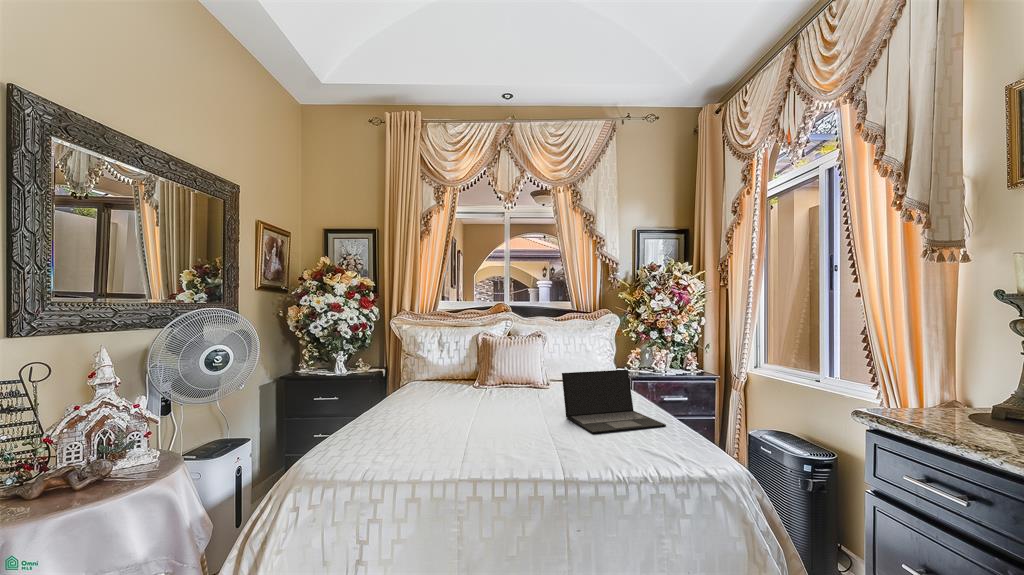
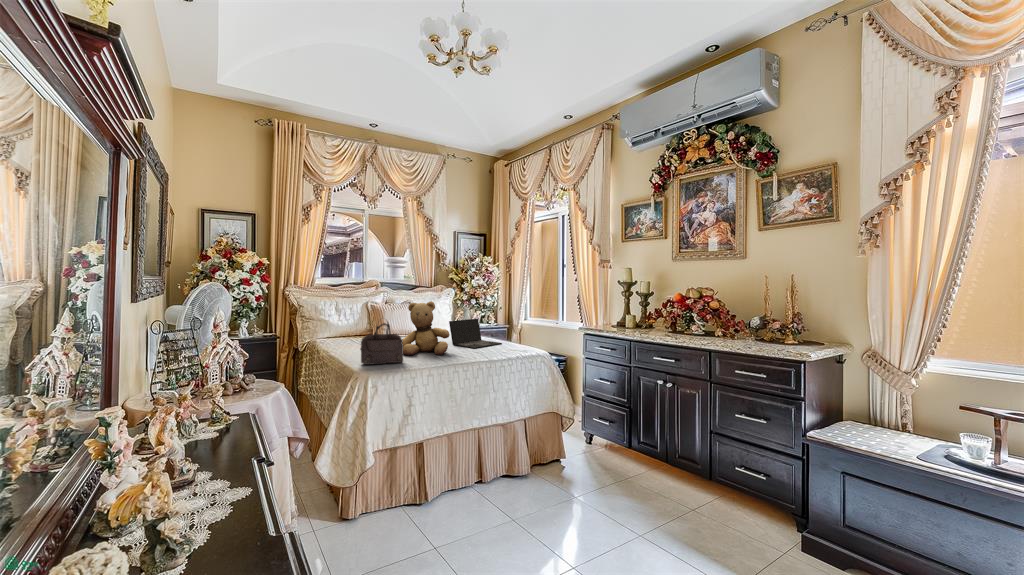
teddy bear: none [443,337,531,445] -> present [402,301,450,355]
handbag: none [332,369,411,458] -> present [360,322,403,365]

